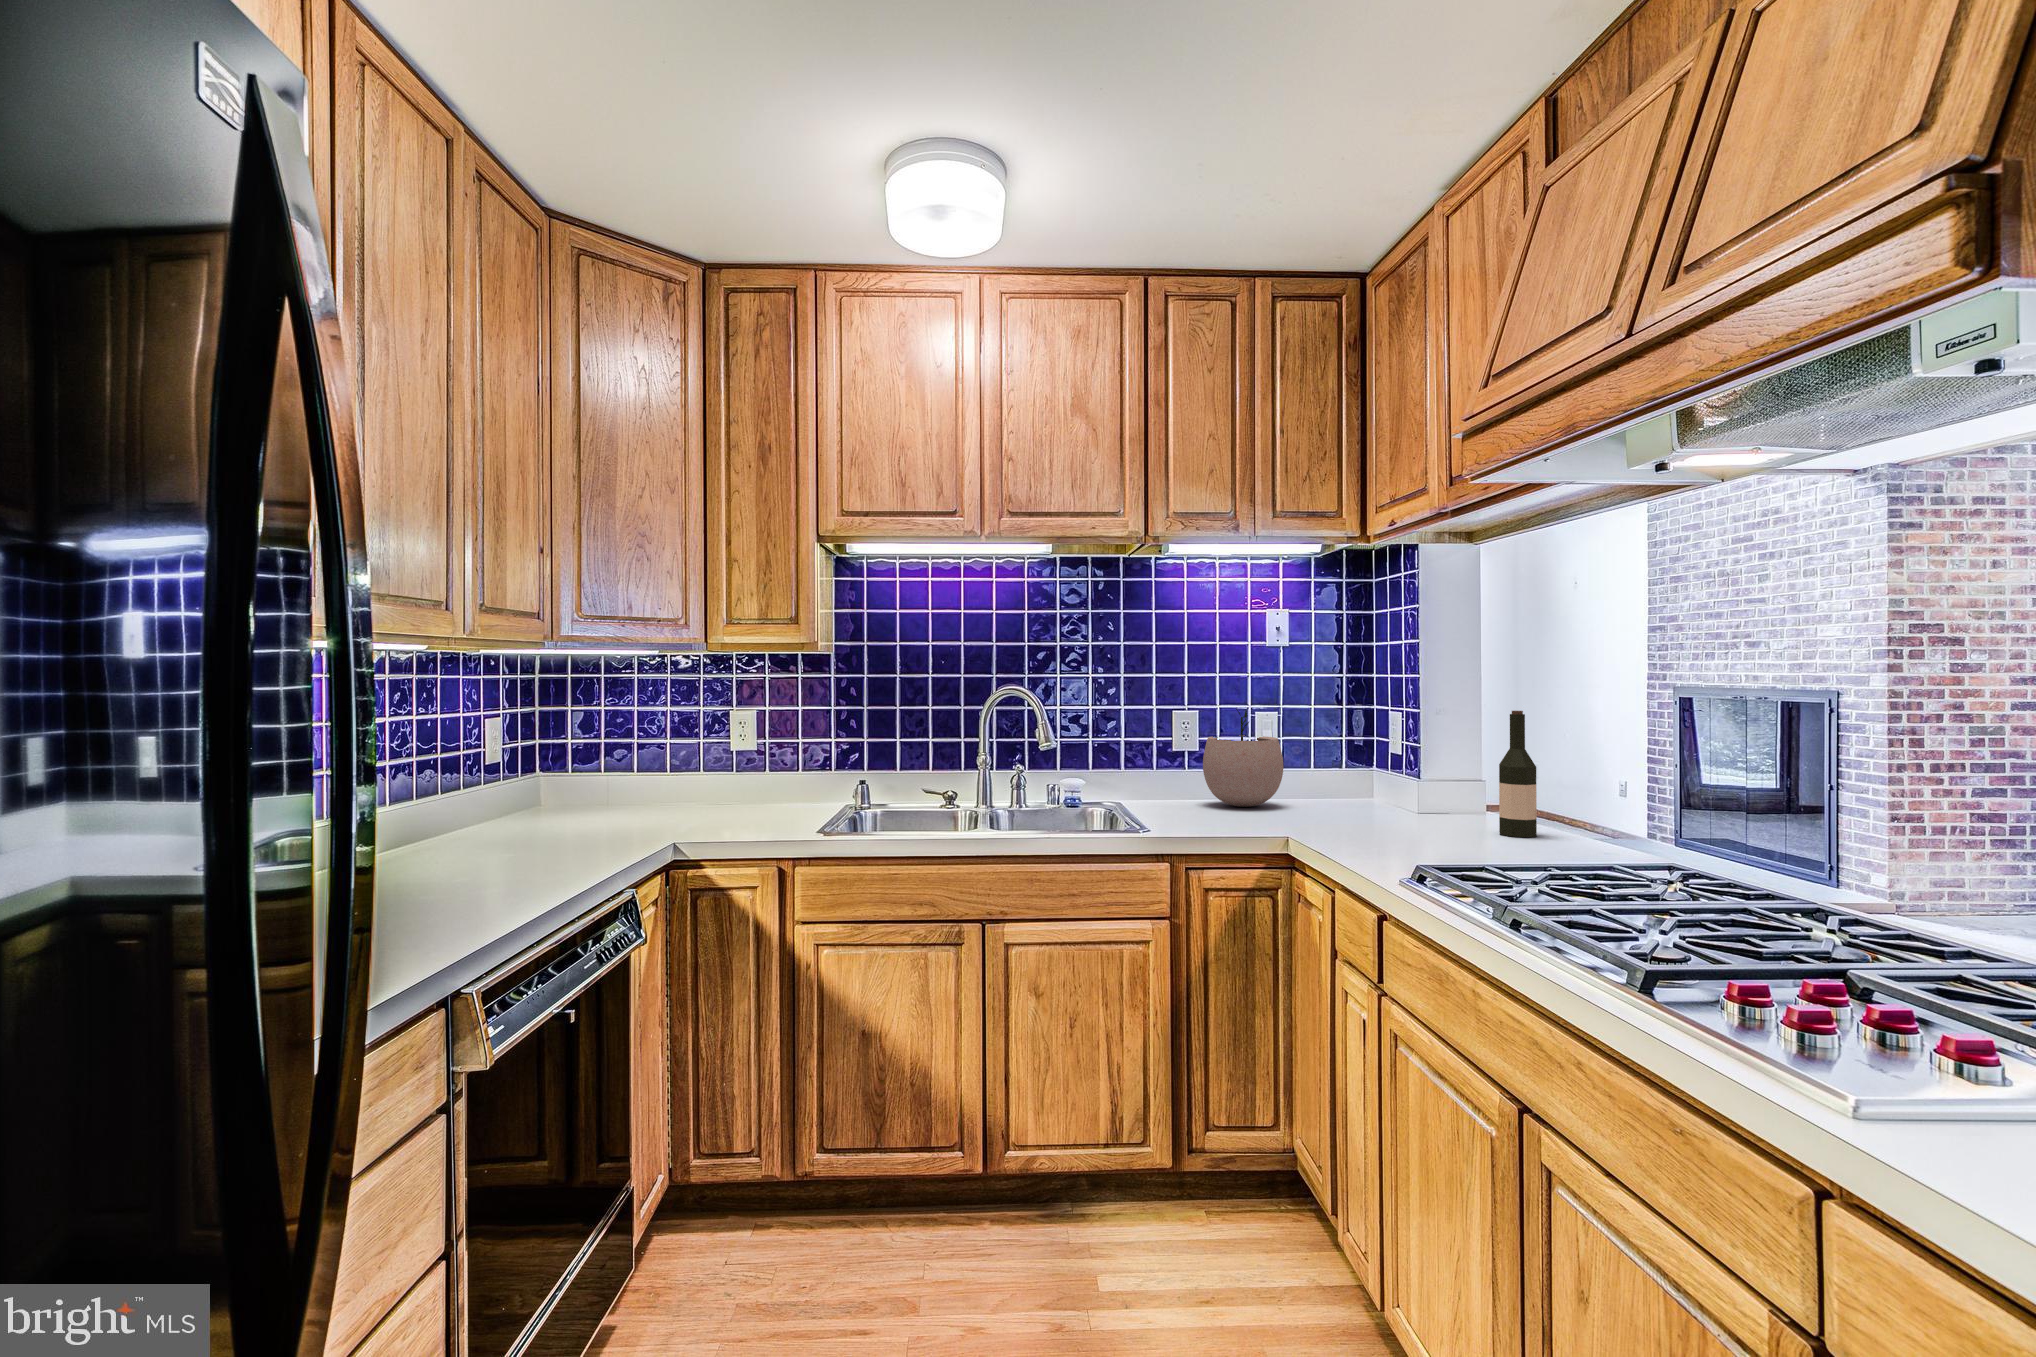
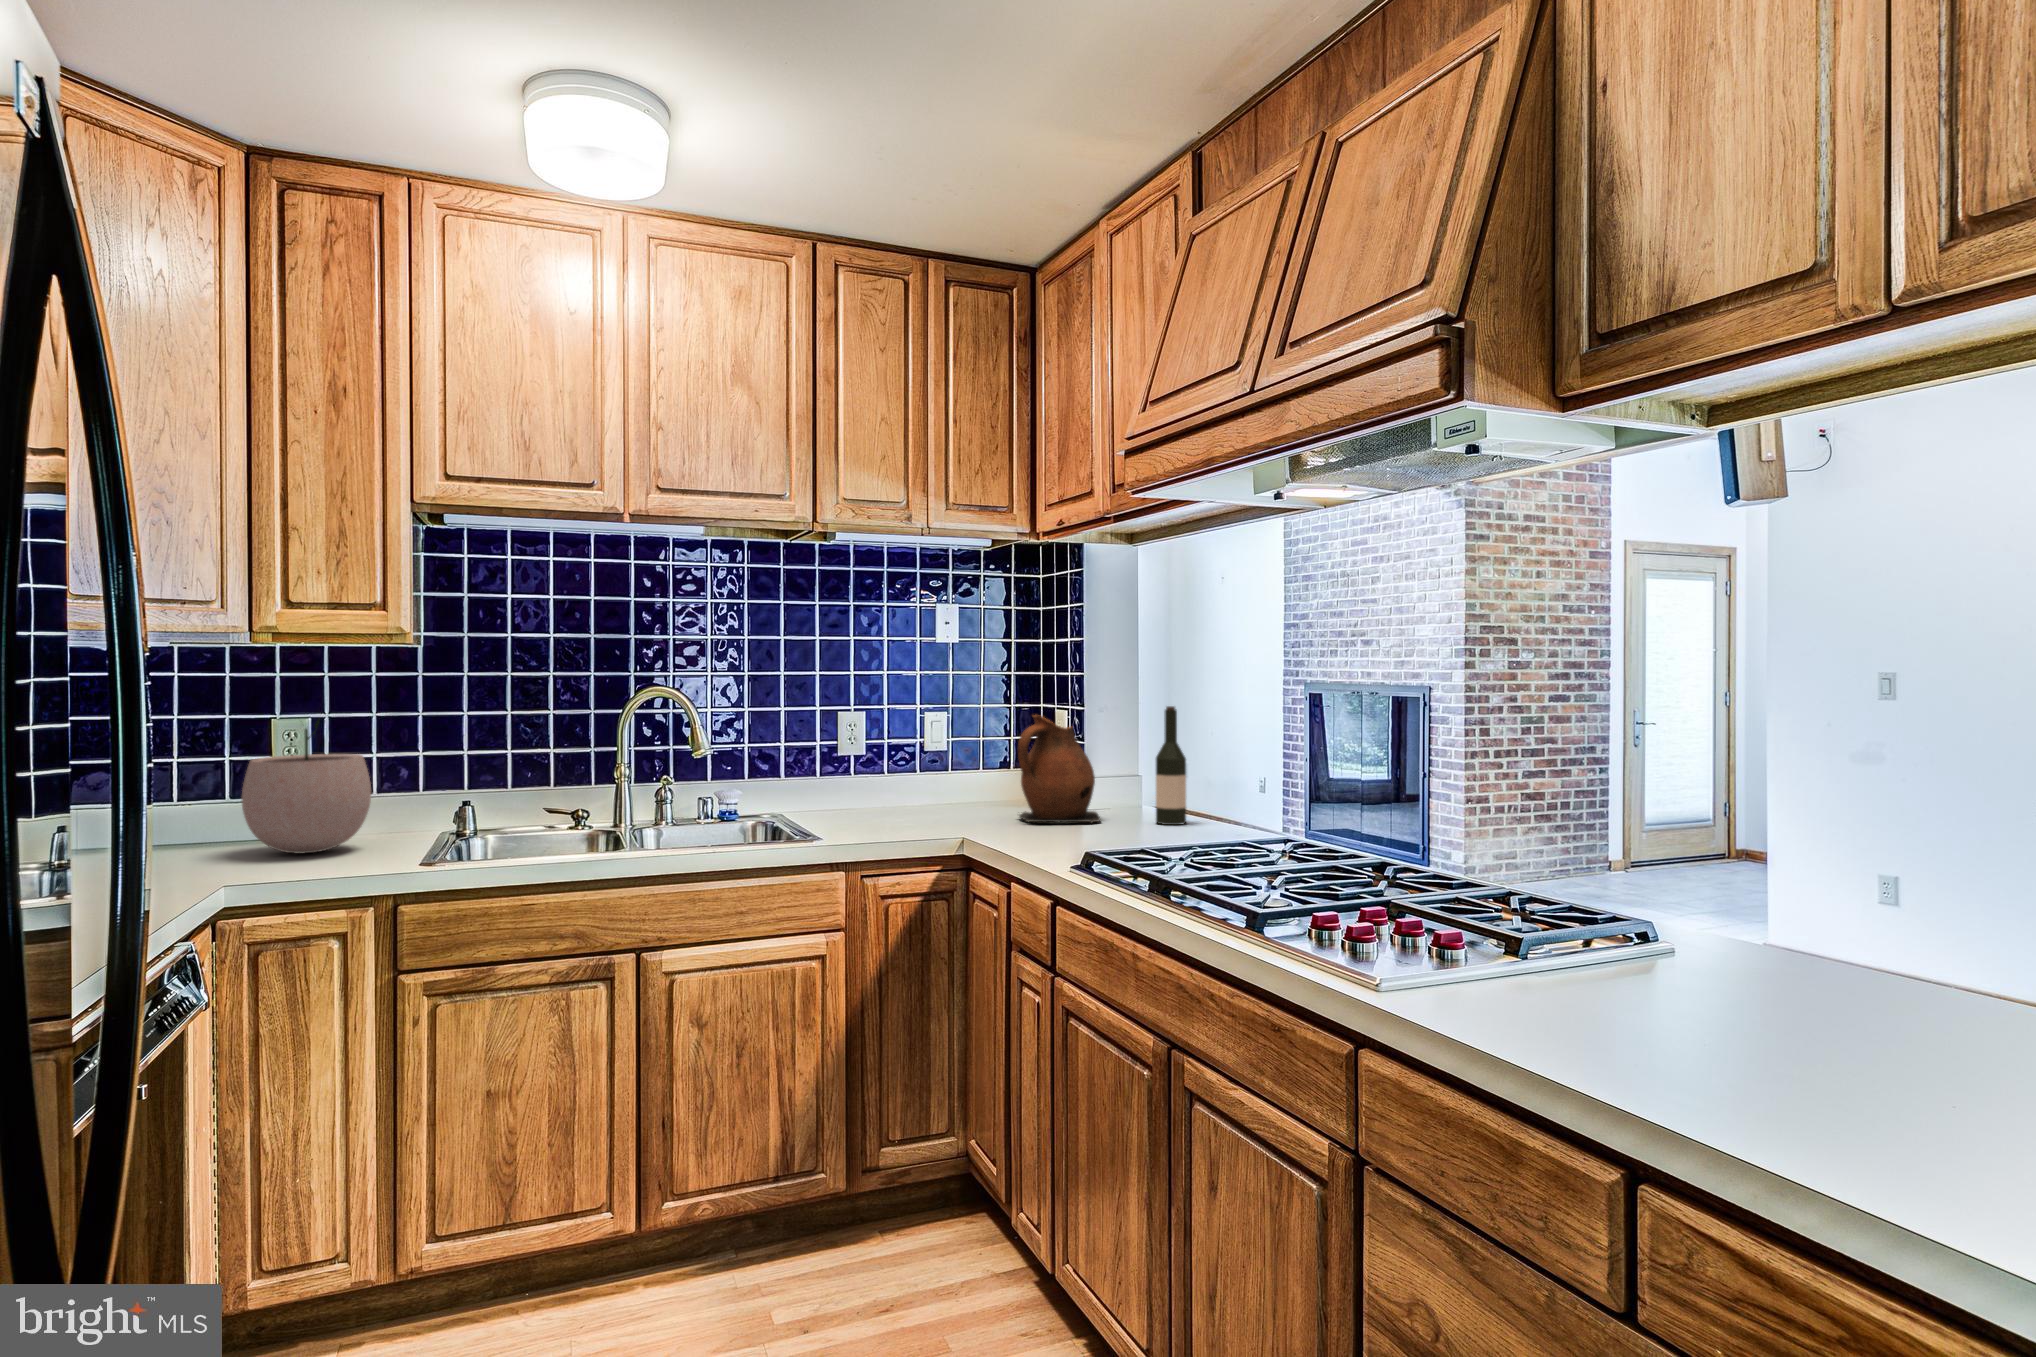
plant pot: present [1203,709,1283,807] -> present [242,720,371,853]
ceramic pitcher: none [1342,718,1436,831] -> present [1018,715,1101,823]

